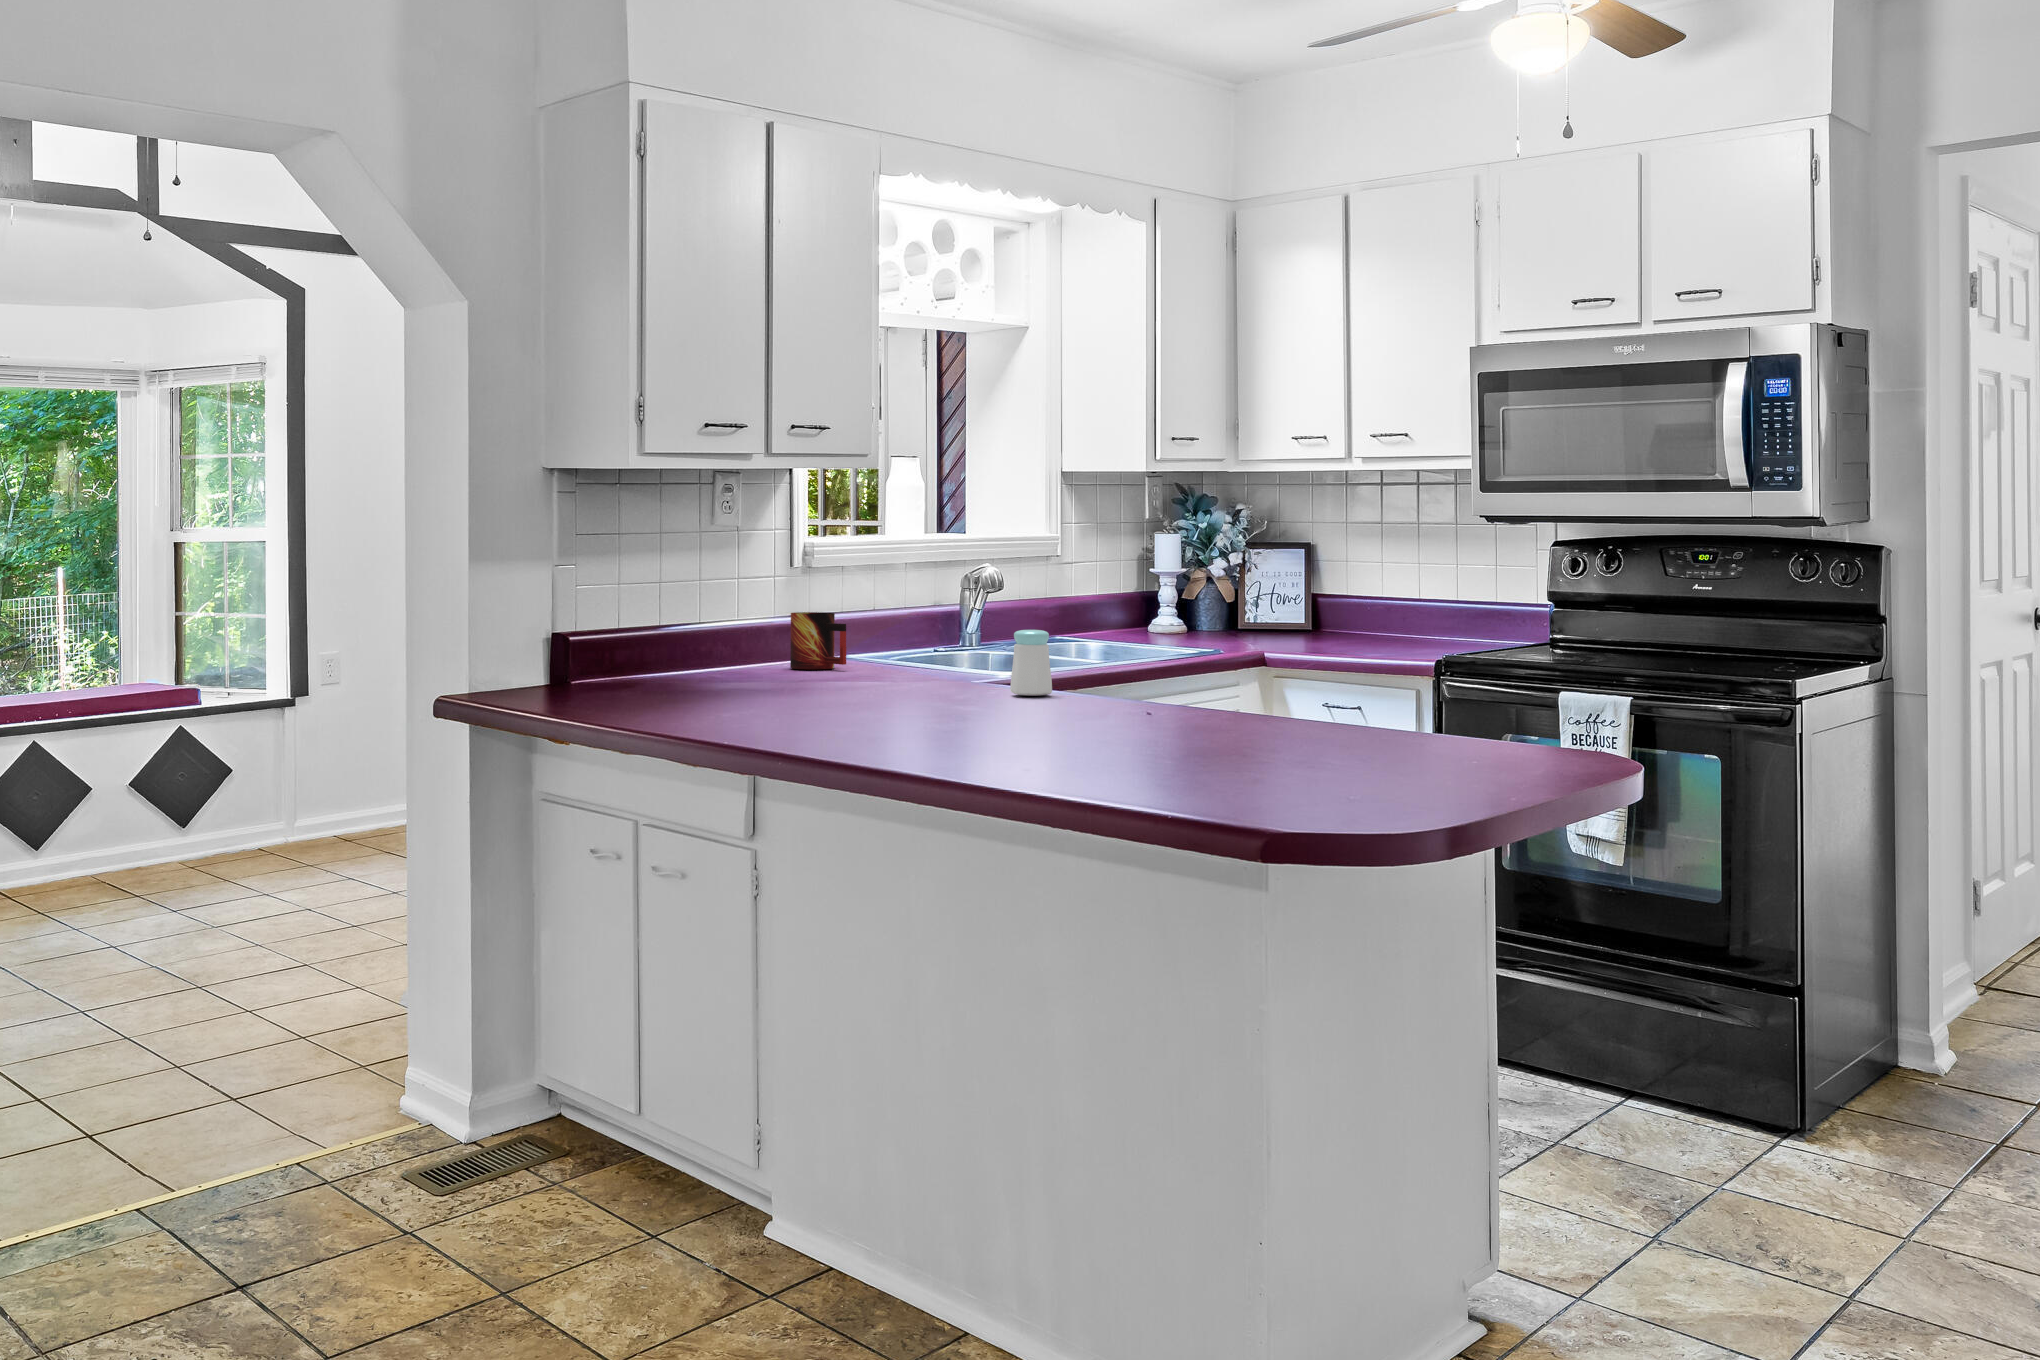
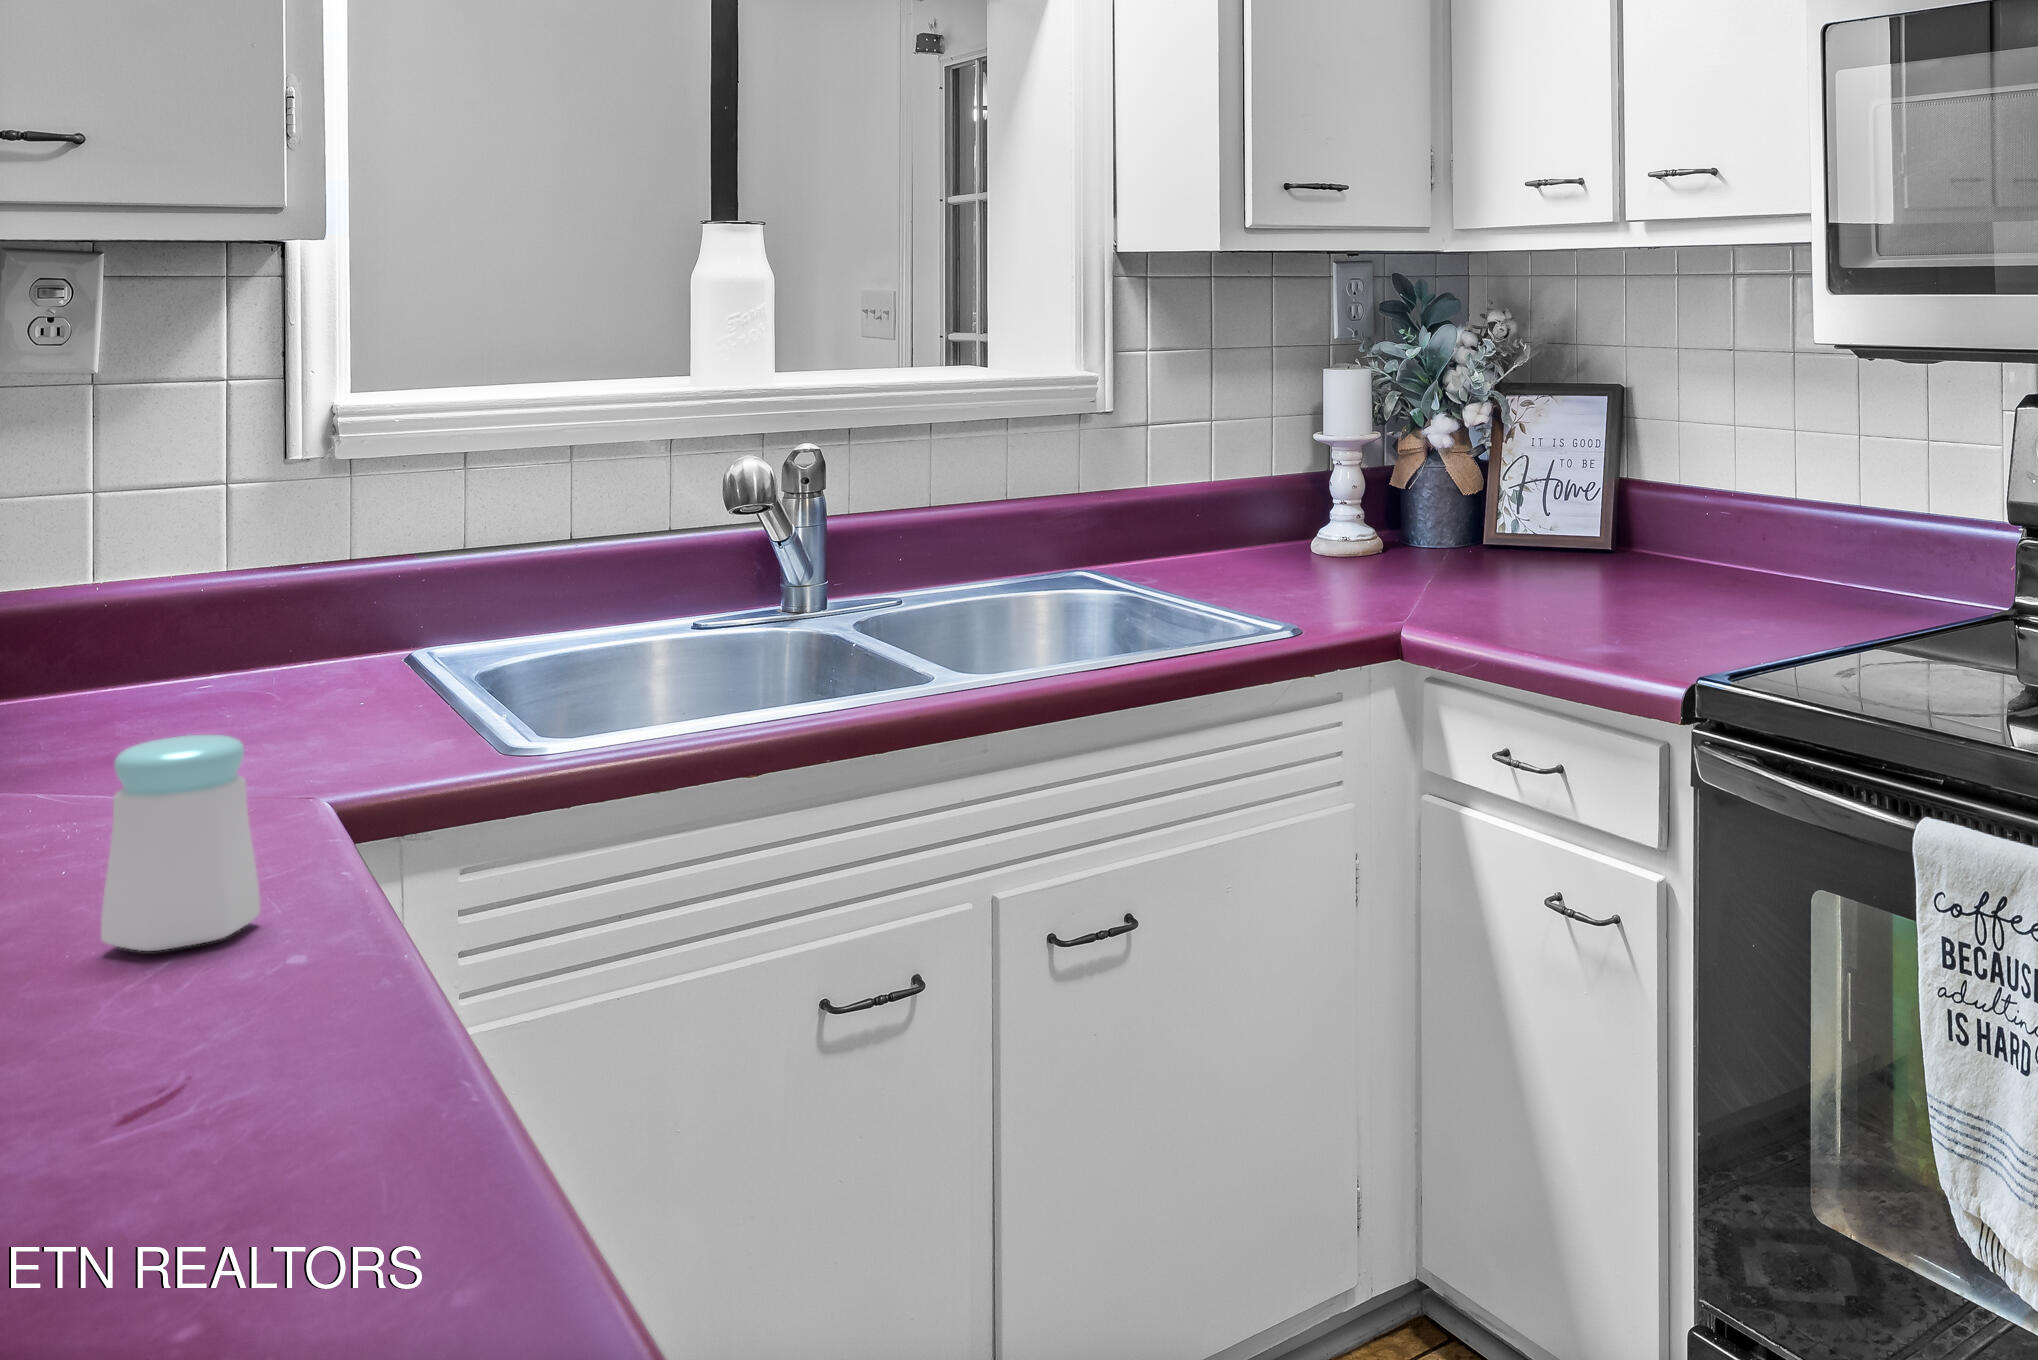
mug: present [790,612,846,669] -> none [171,580,295,724]

